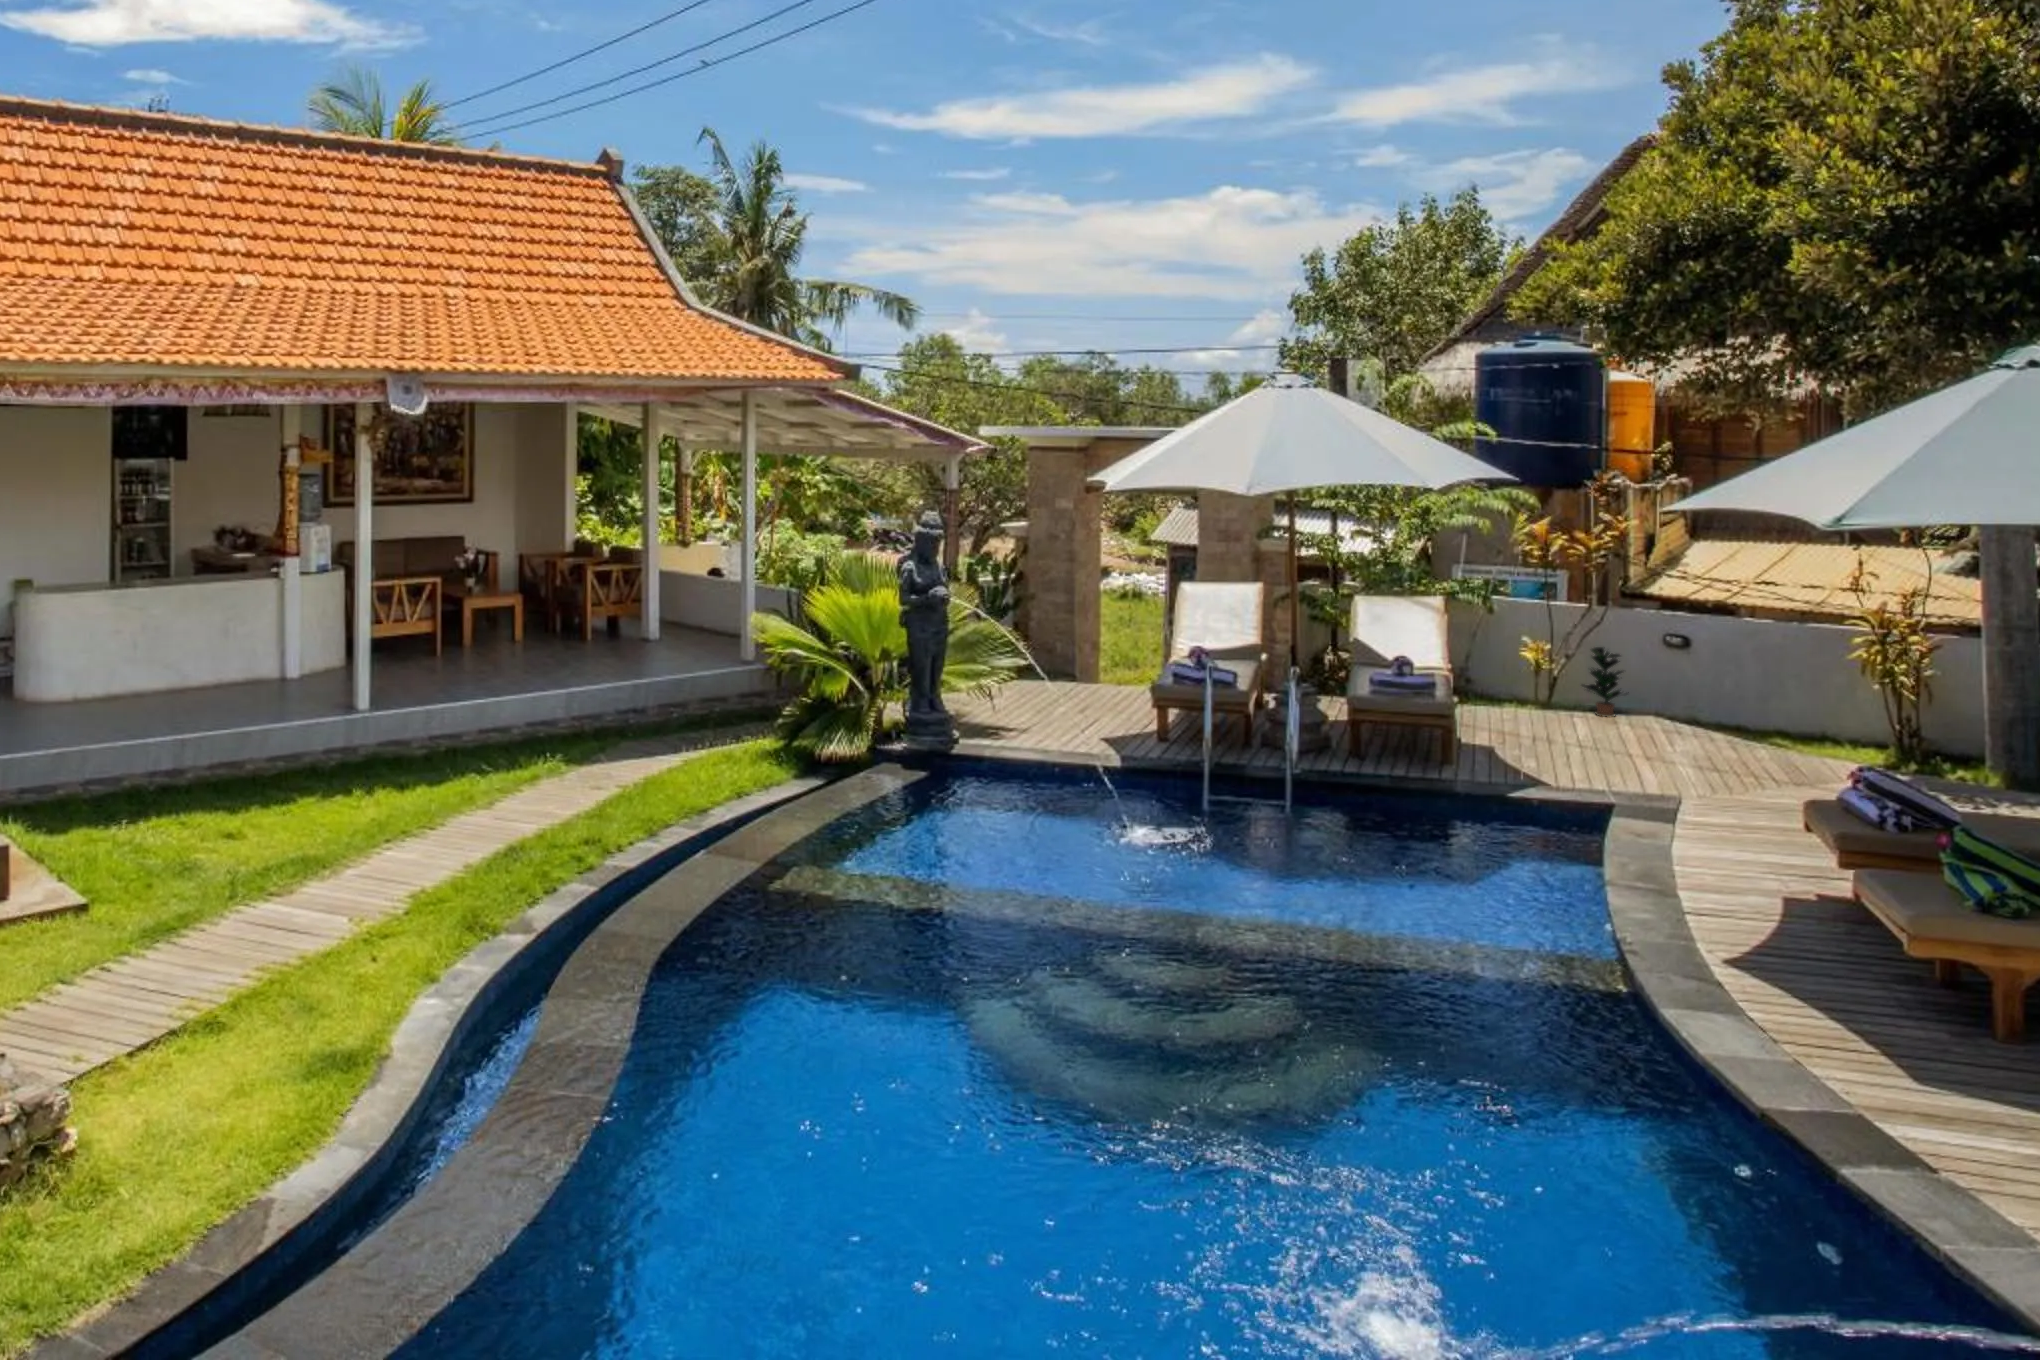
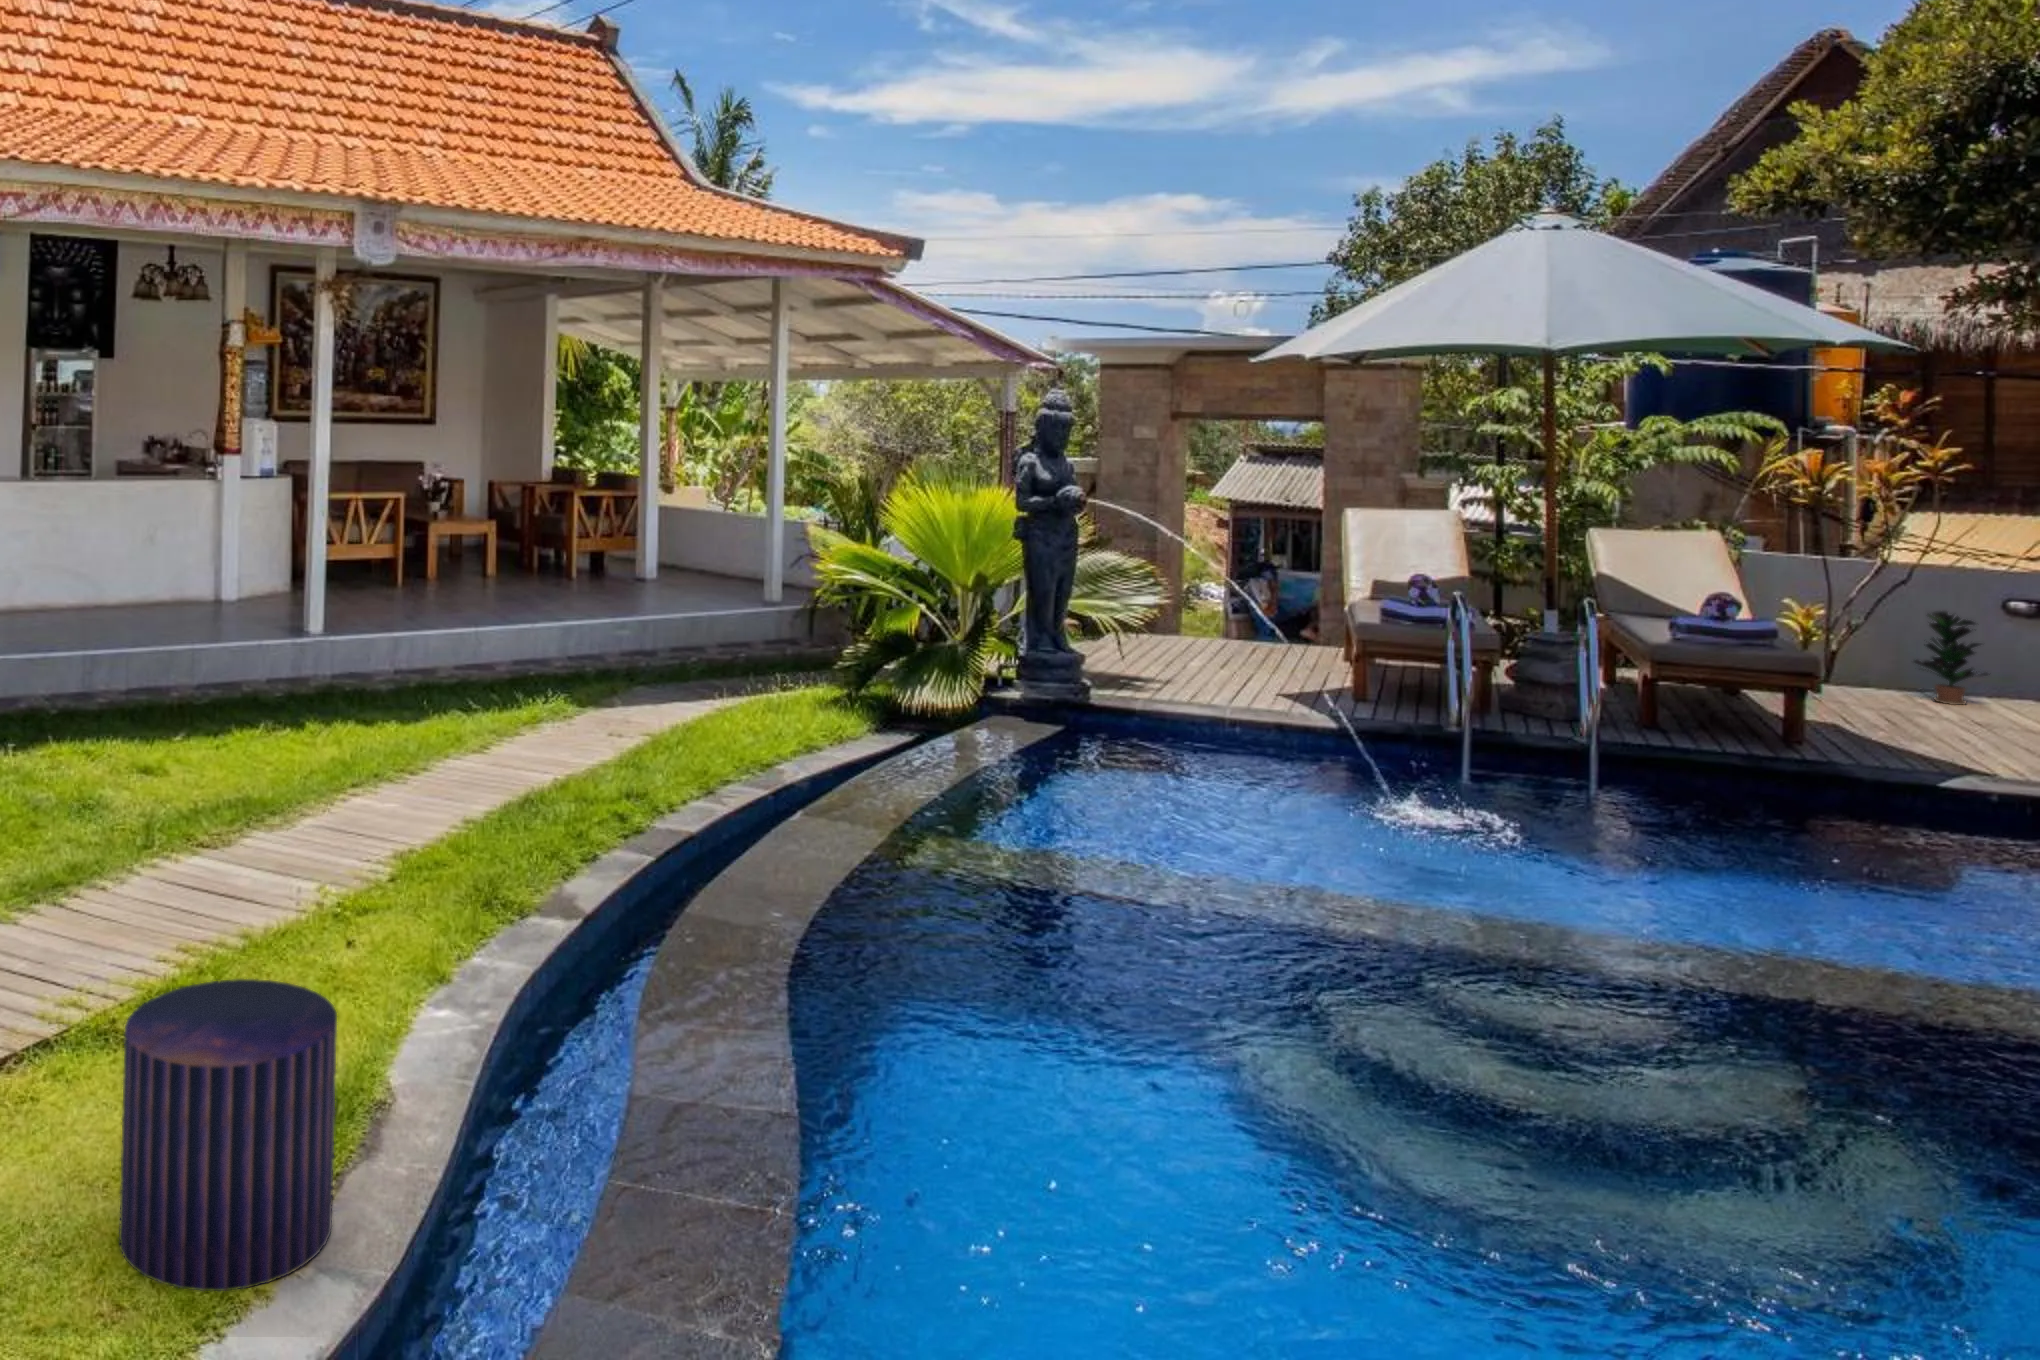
pouf: none [225,985,345,1153] -> present [119,979,337,1291]

